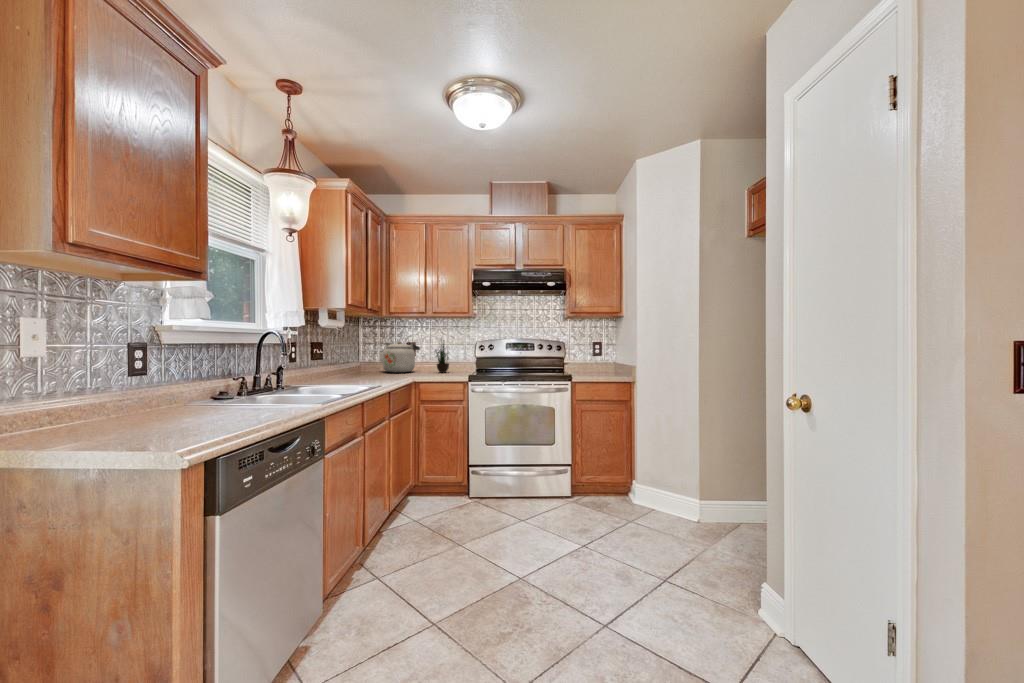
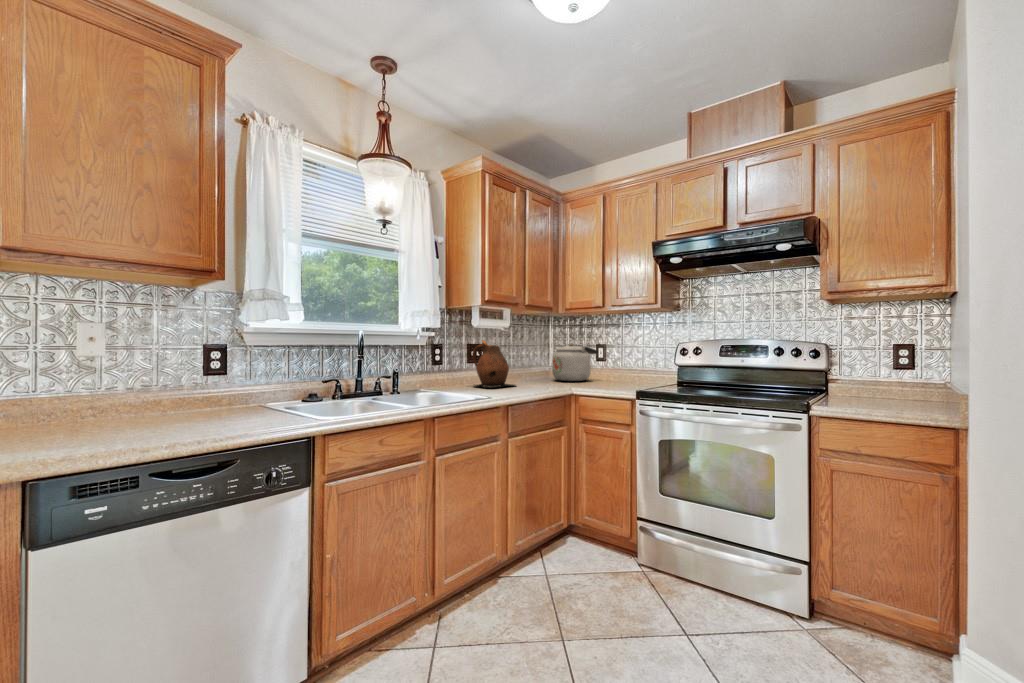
ceramic pitcher: none [327,339,369,381] -> present [472,340,513,387]
potted plant: present [435,340,449,373] -> none [604,328,635,385]

